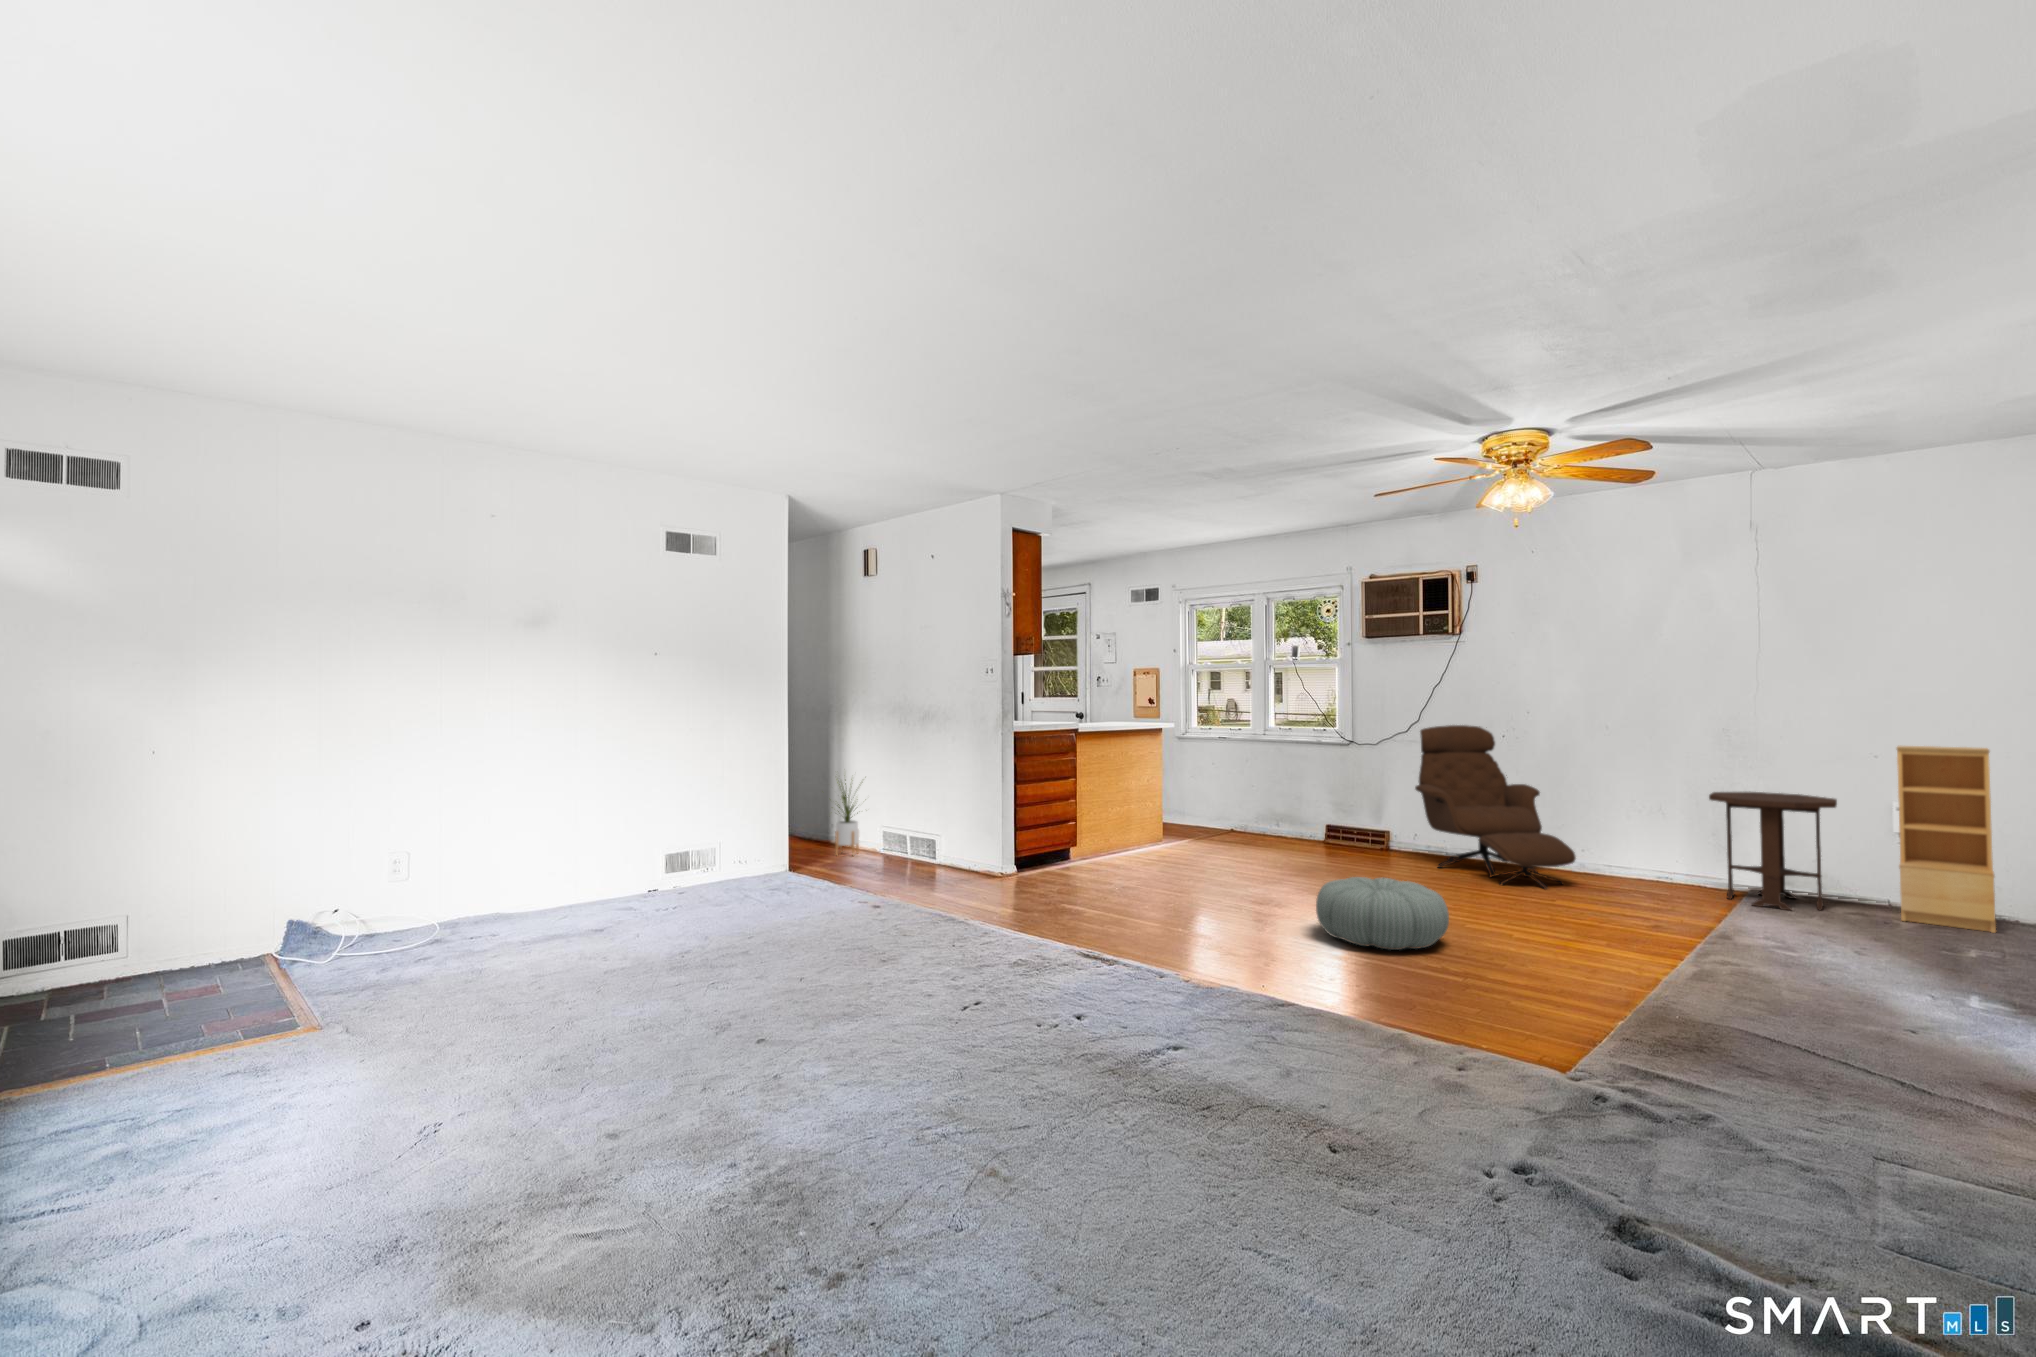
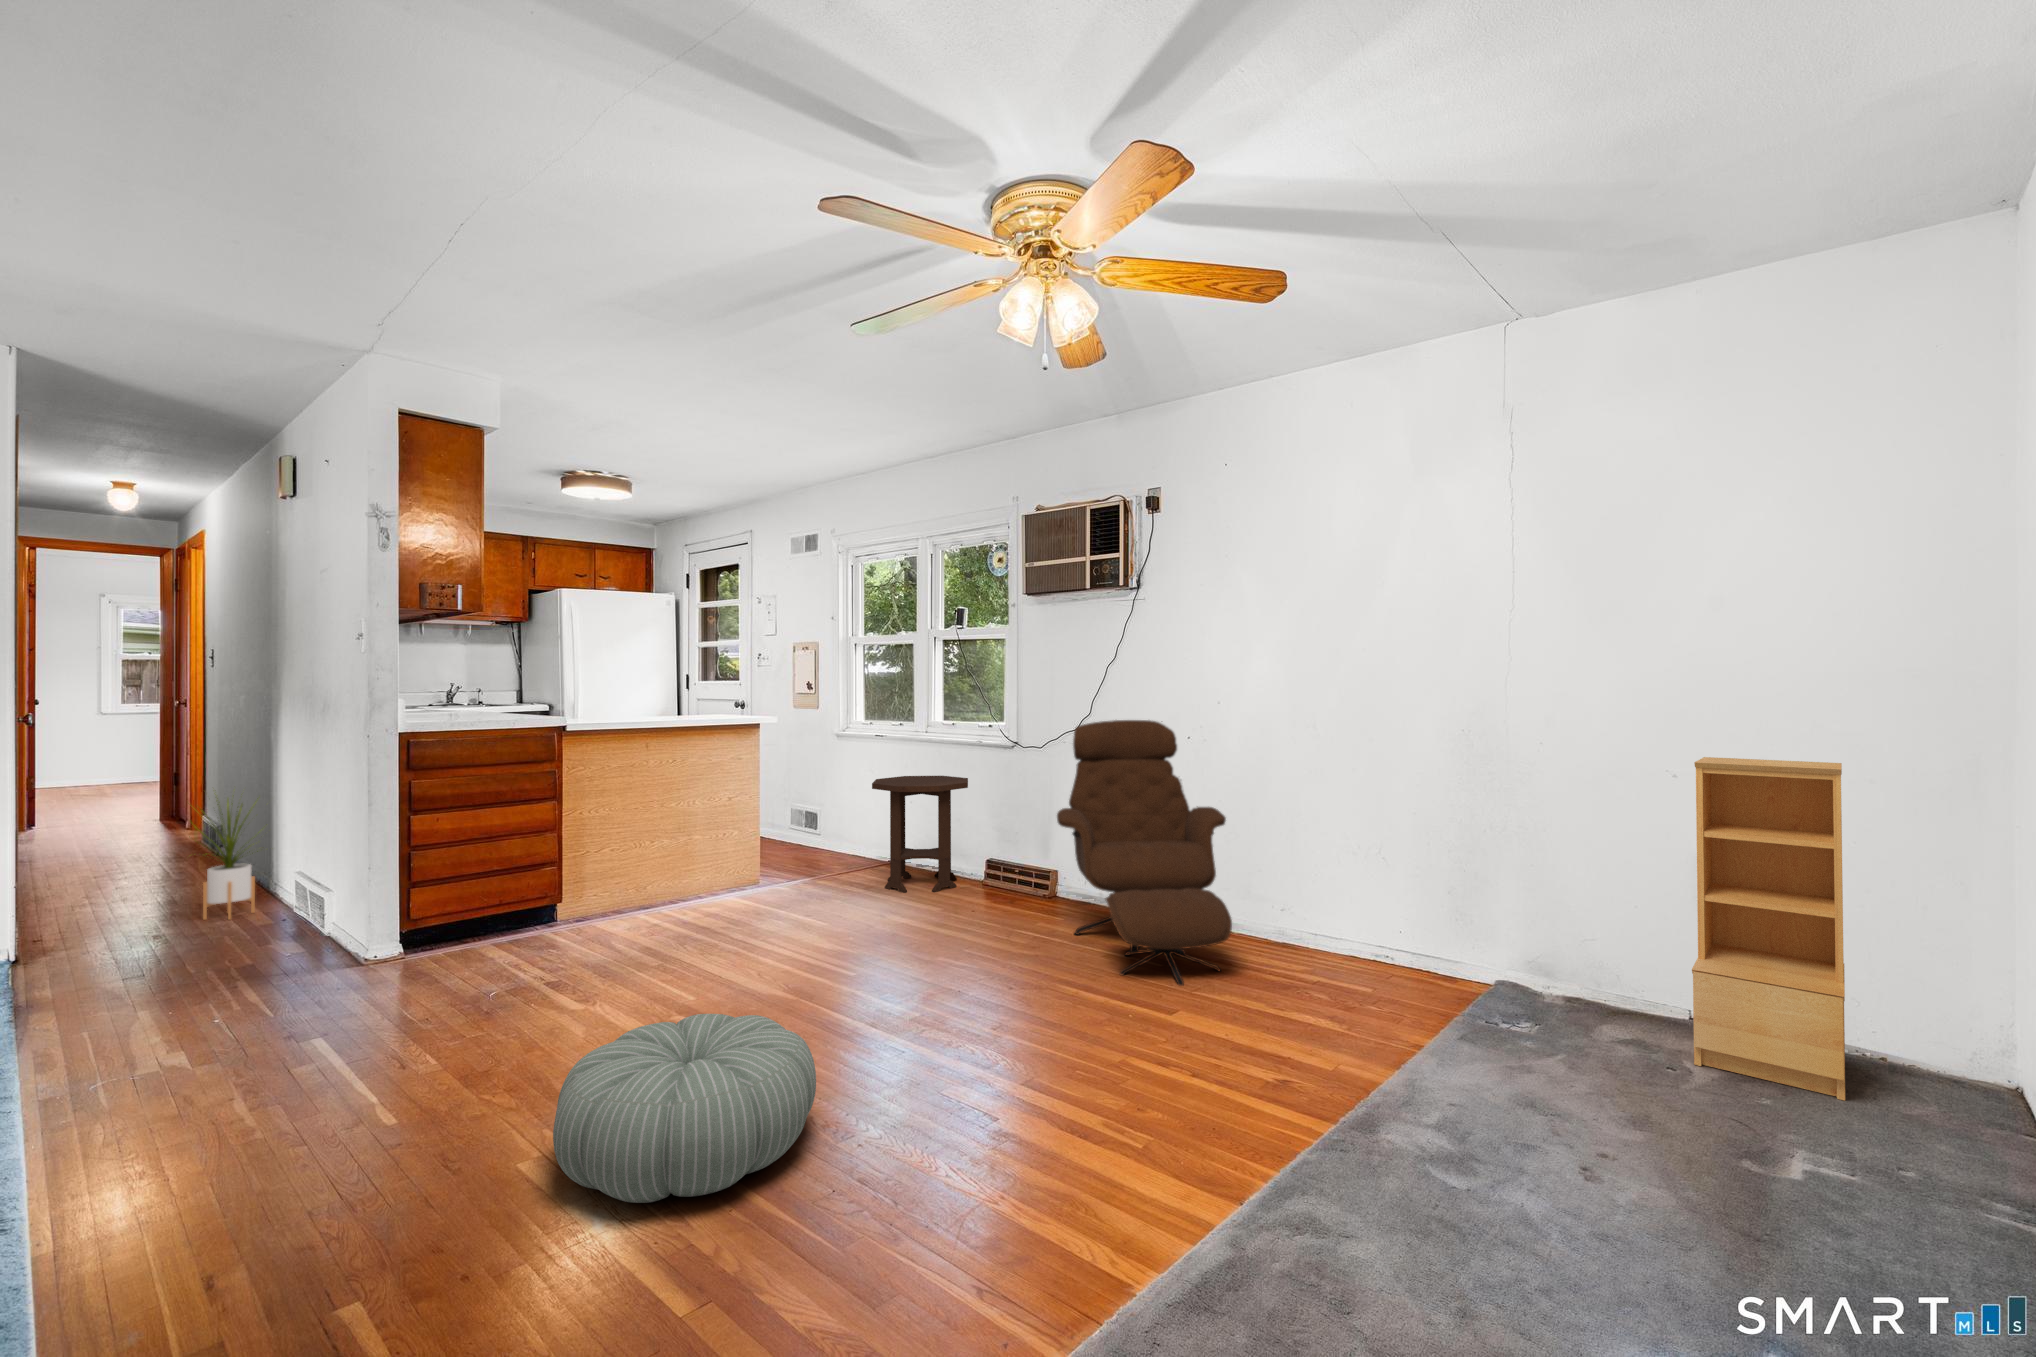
side table: present [1709,792,1837,910] -> present [872,776,968,893]

